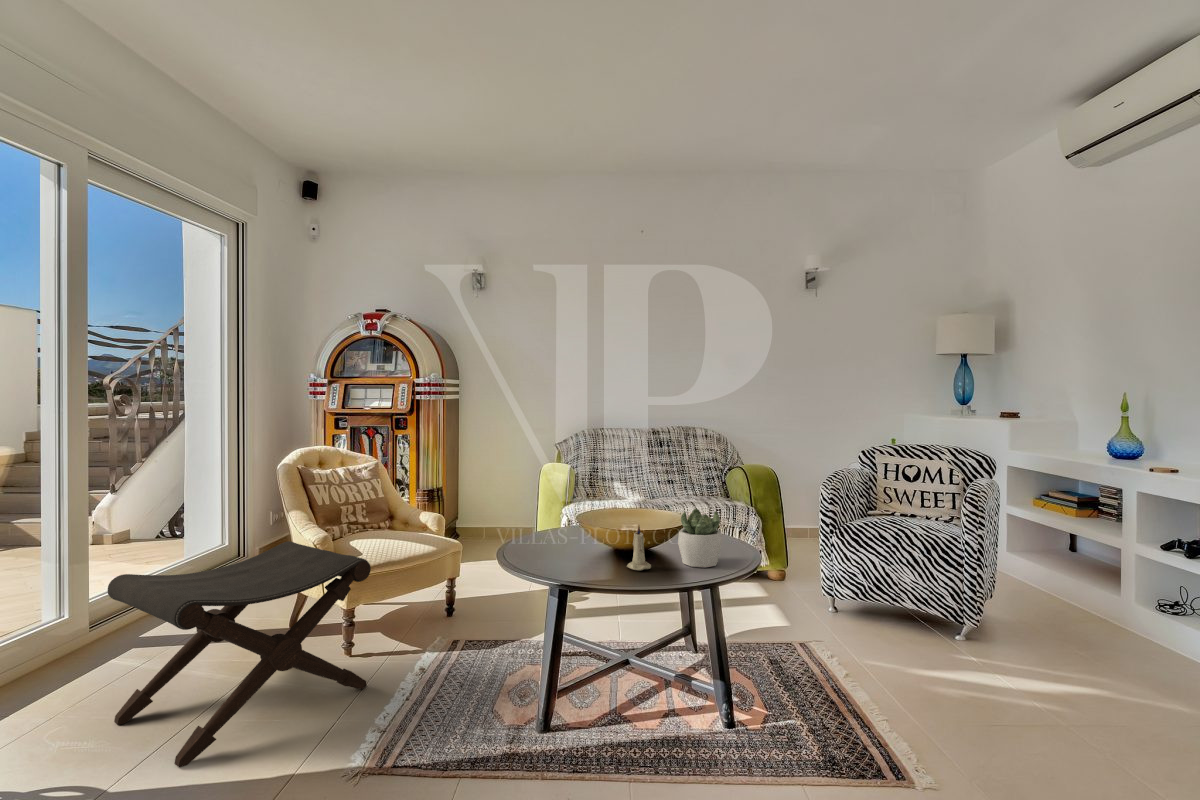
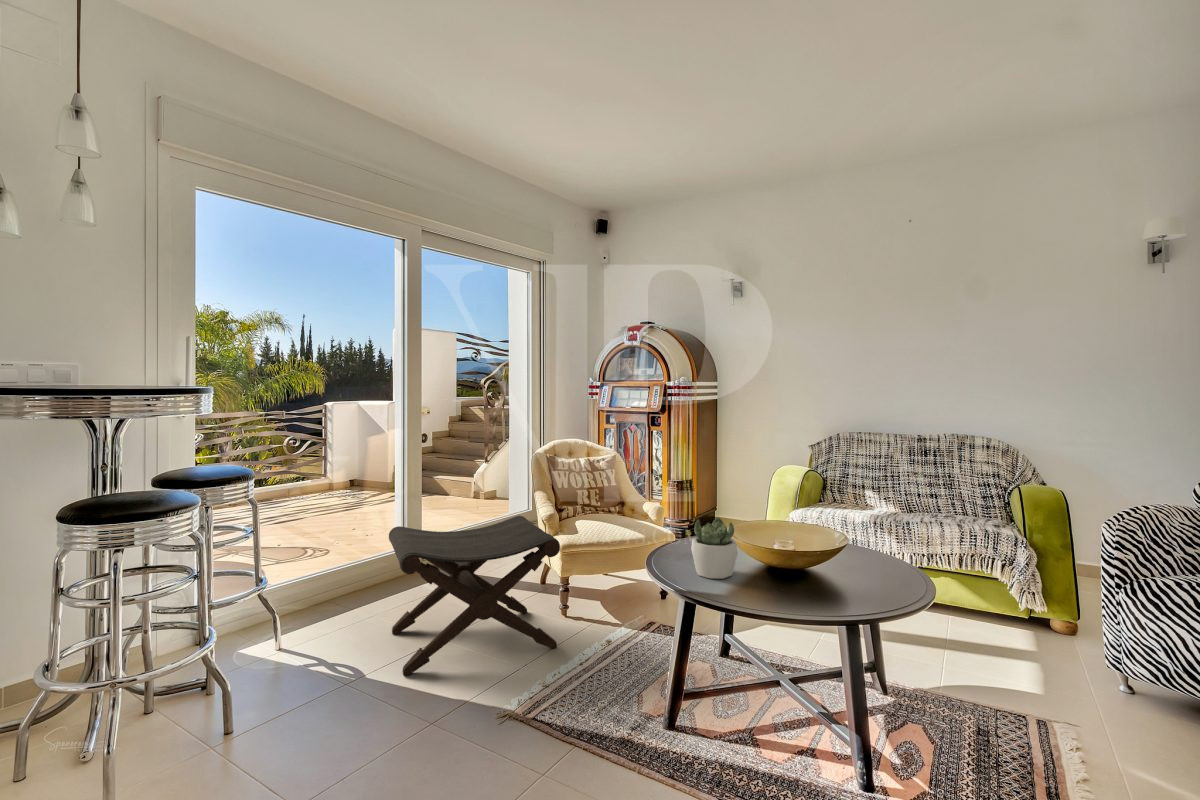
succulent plant: present [678,509,722,568] -> present [691,518,737,579]
candle: present [627,525,651,570] -> none [766,541,792,590]

